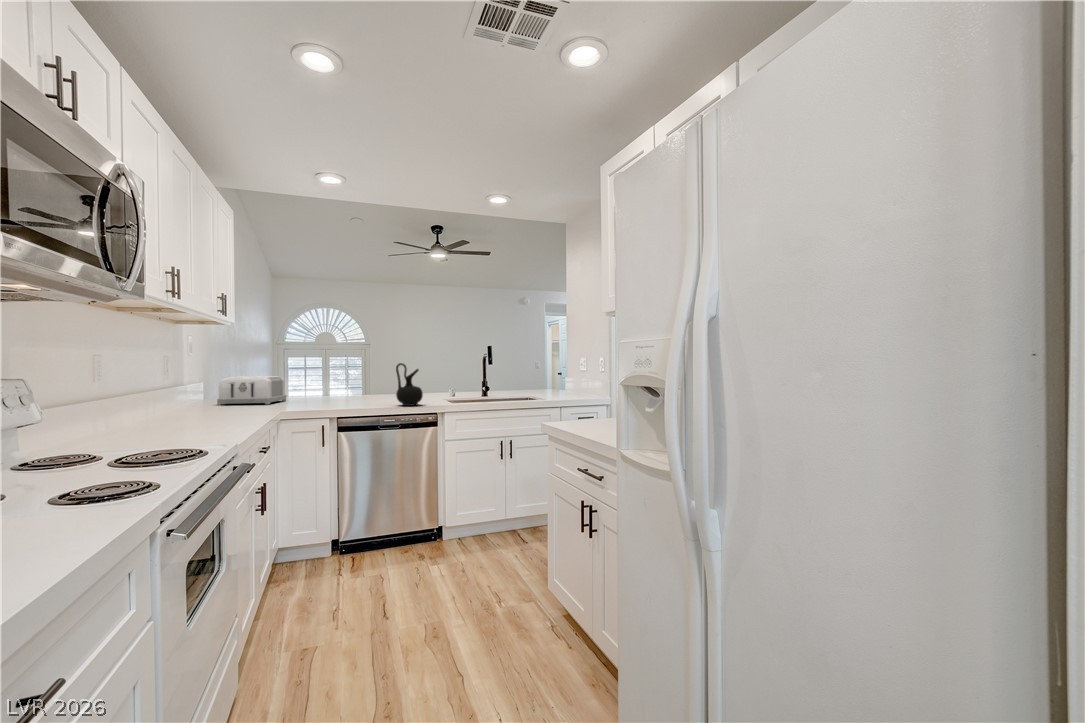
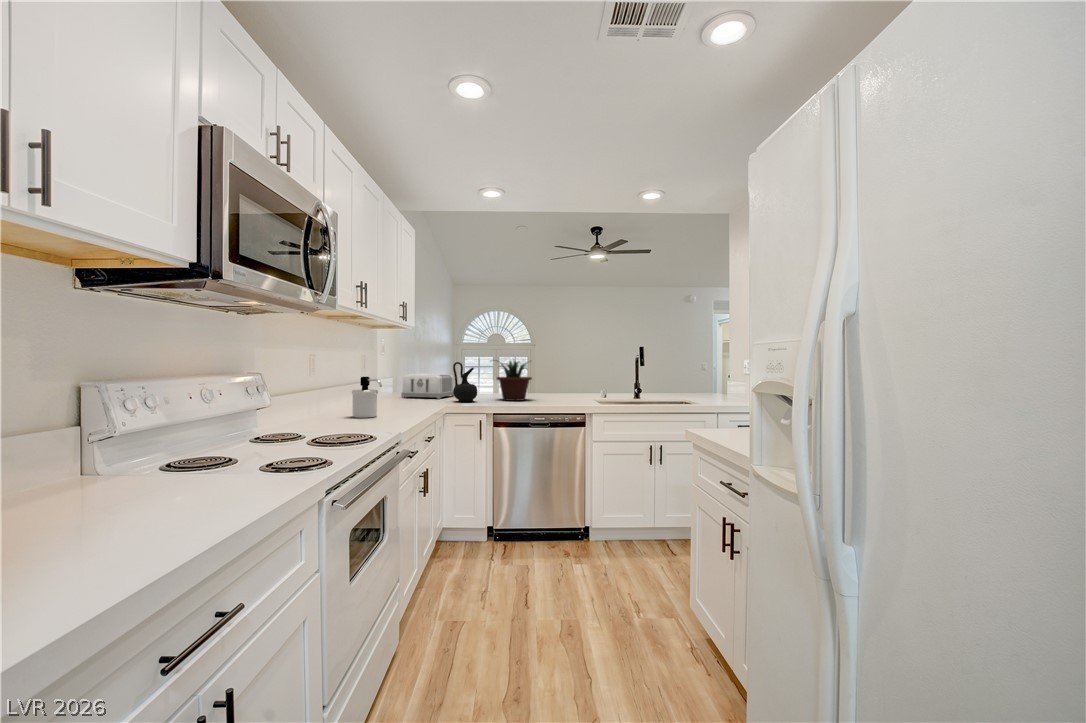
potted plant: none [330,360,379,403] -> present [497,361,532,401]
ceramic jug: present [396,363,423,406] -> present [453,362,477,402]
soap dispenser: none [158,381,203,431] -> present [352,377,382,418]

